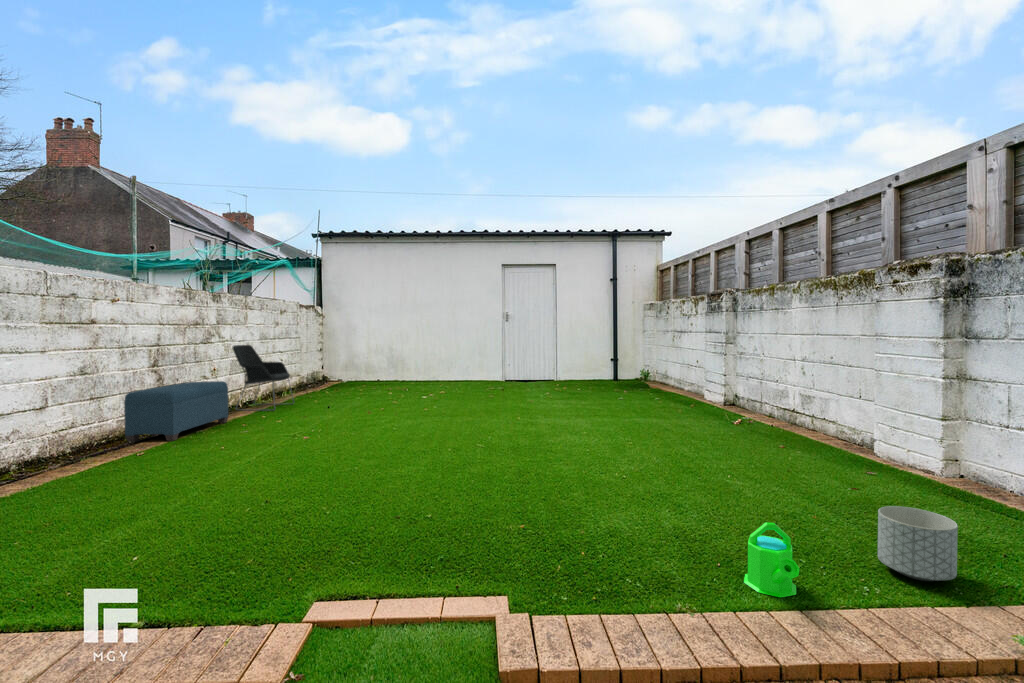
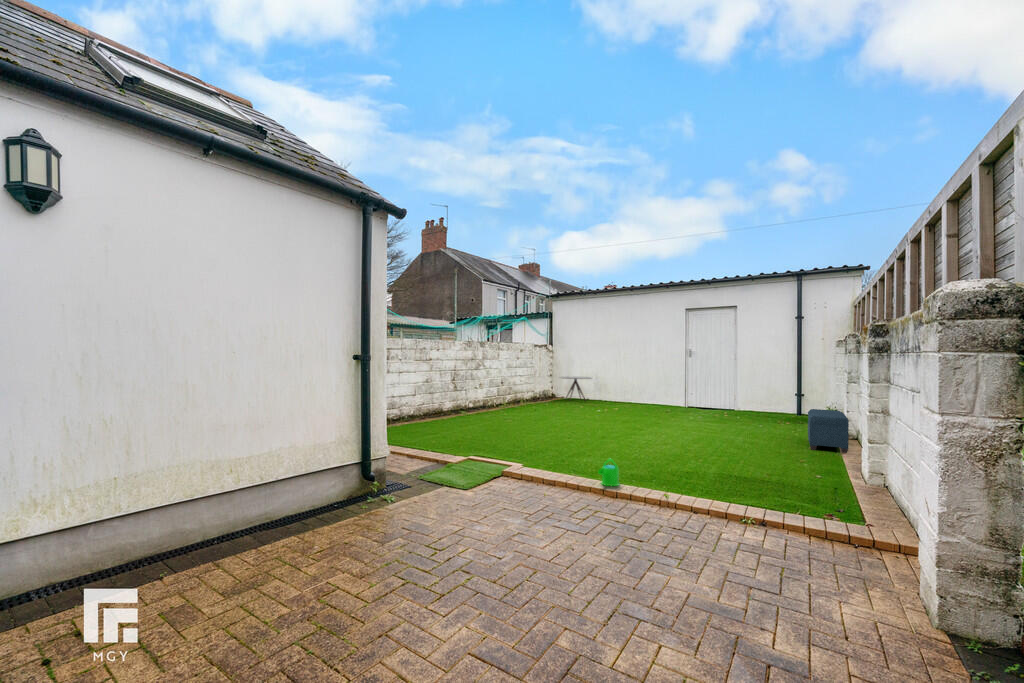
chair: present [233,345,294,411] -> none [492,370,524,410]
round table: none [330,353,379,387] -> present [560,376,591,400]
bench: present [124,381,228,442] -> present [808,409,849,453]
planter: present [878,506,958,581] -> none [664,464,693,495]

